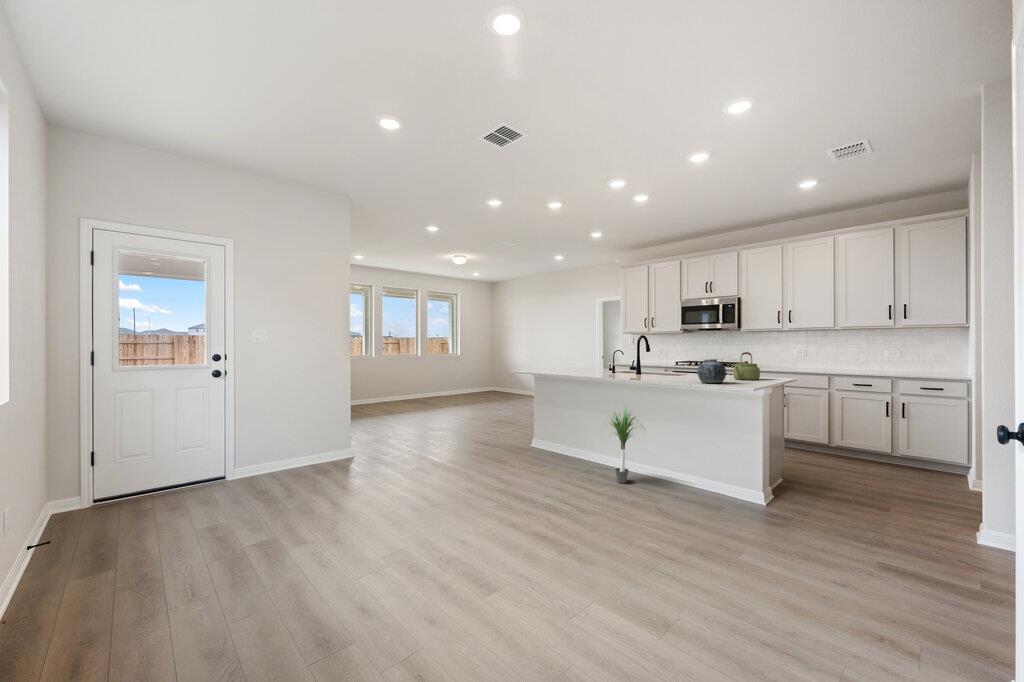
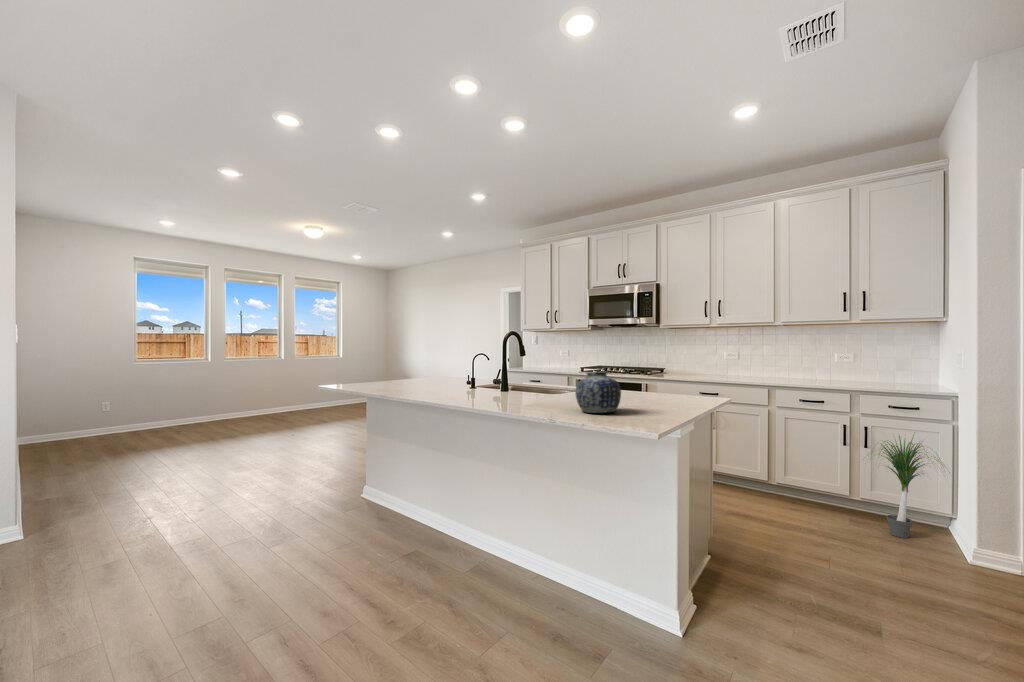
kettle: present [733,352,760,380] -> none [639,358,678,402]
potted plant: present [611,410,635,483] -> present [871,432,950,538]

